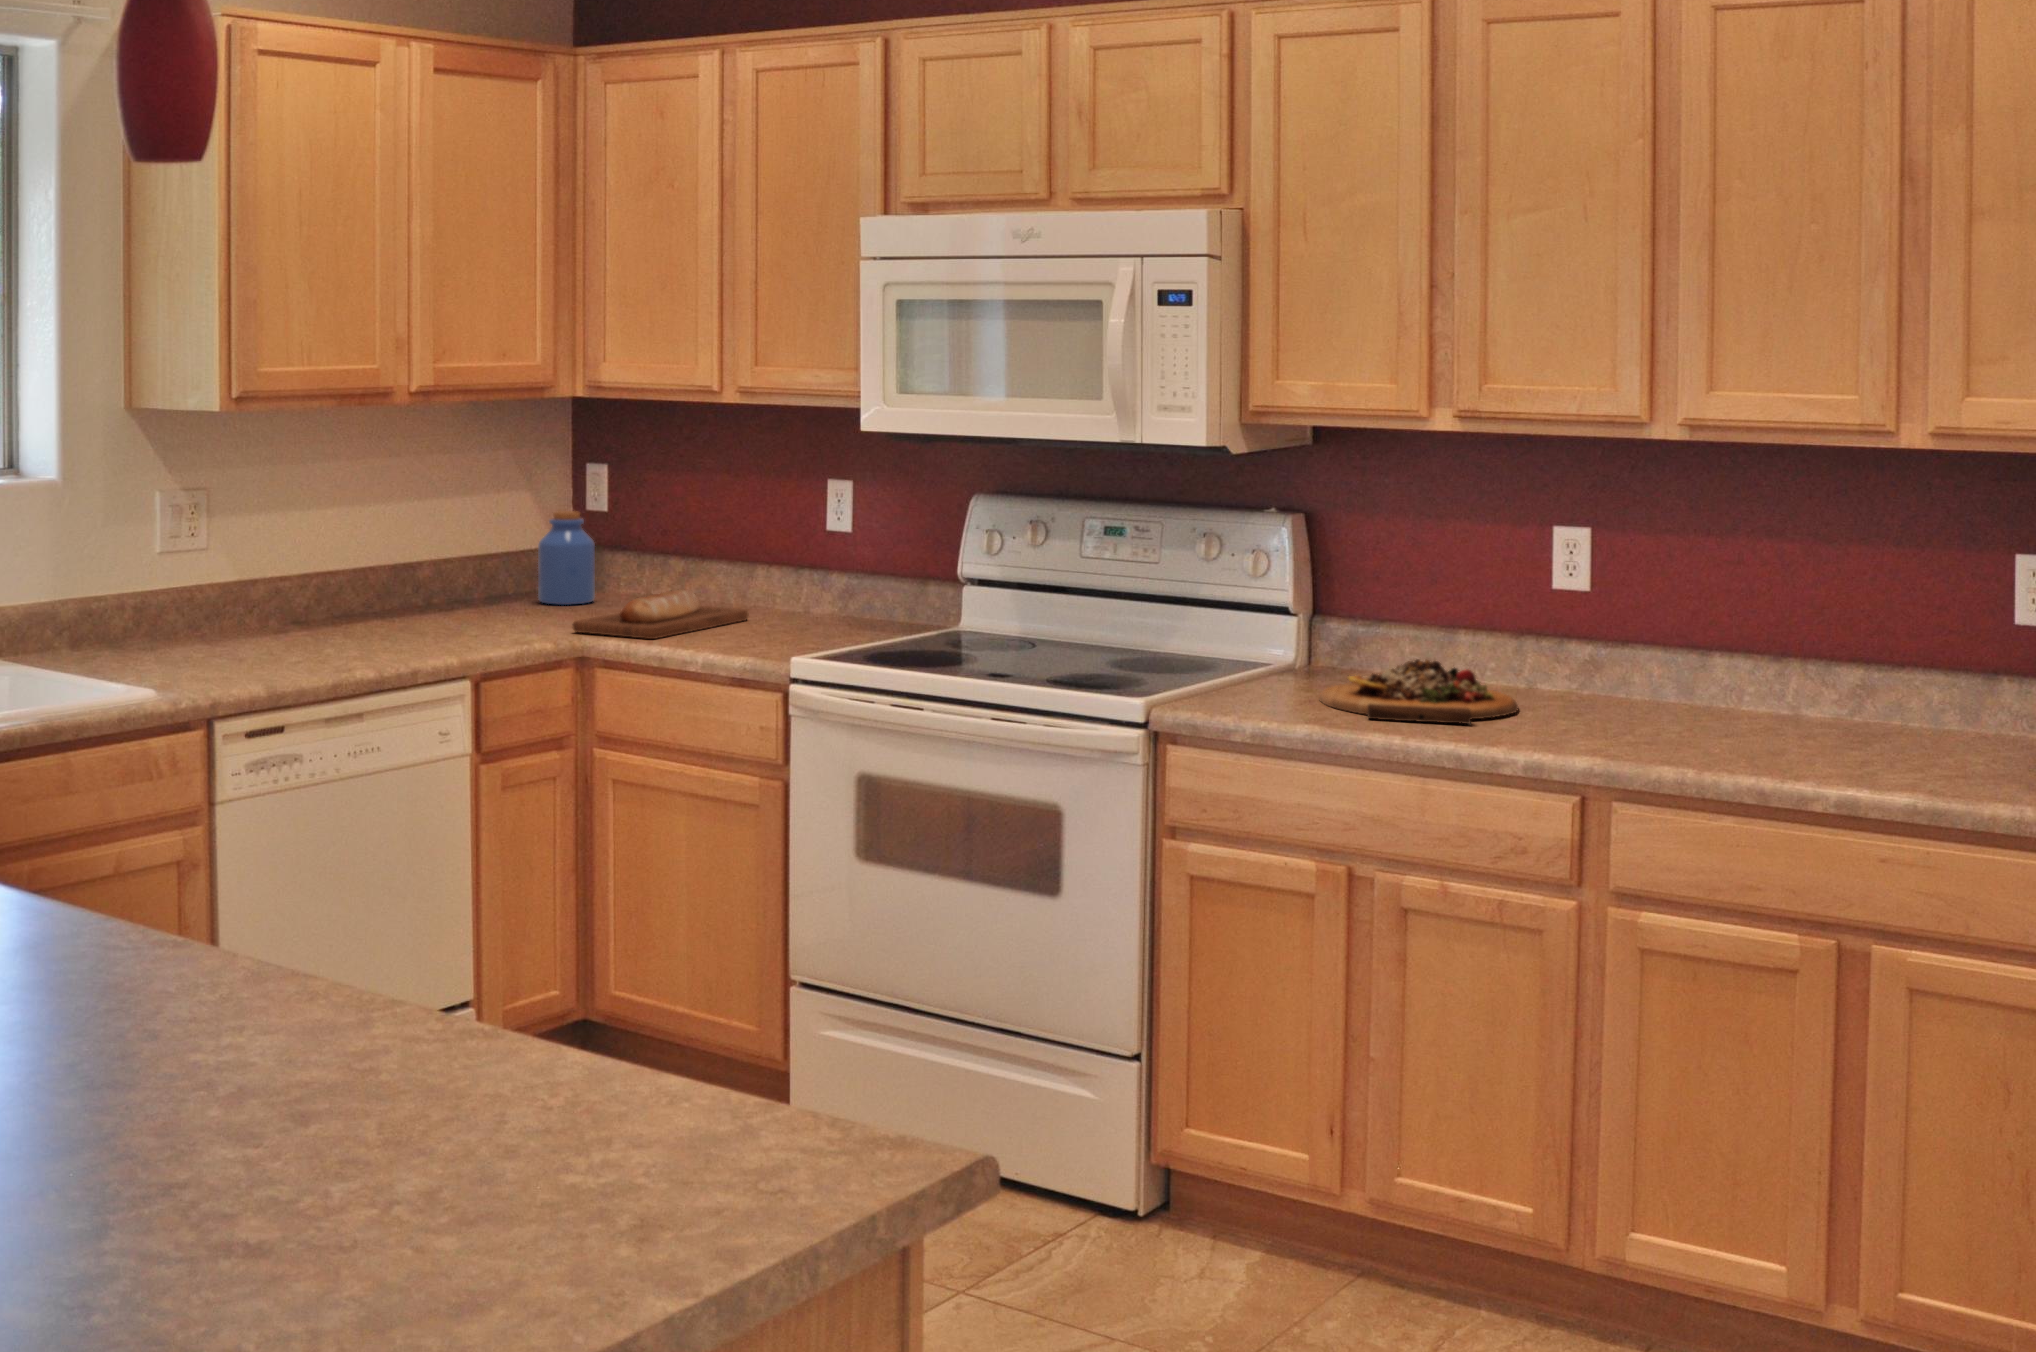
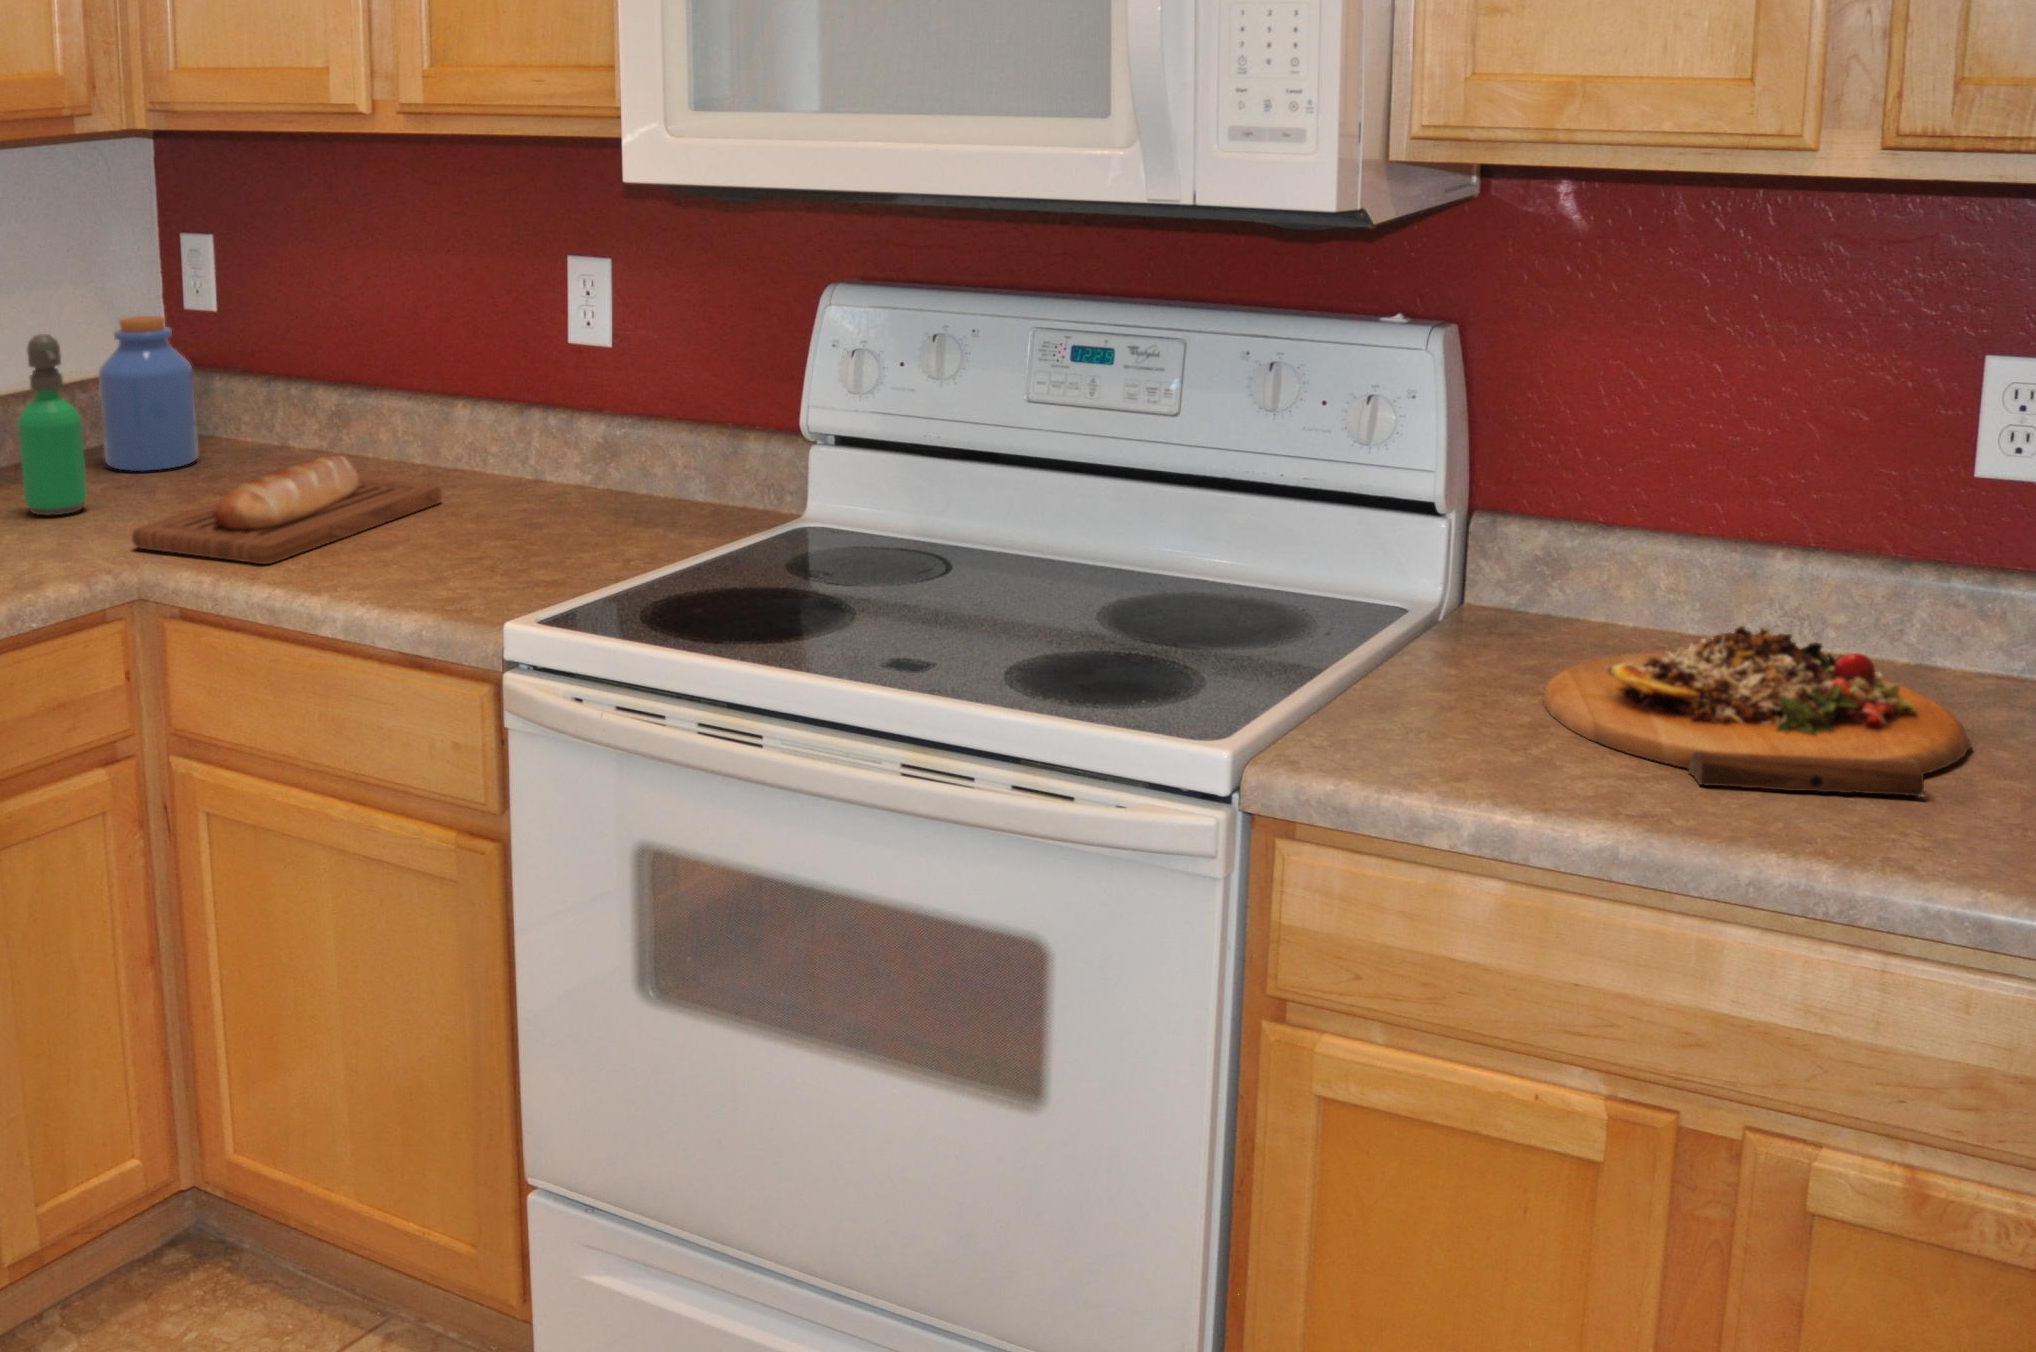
soap dispenser: none [501,513,538,620] -> present [18,334,87,515]

